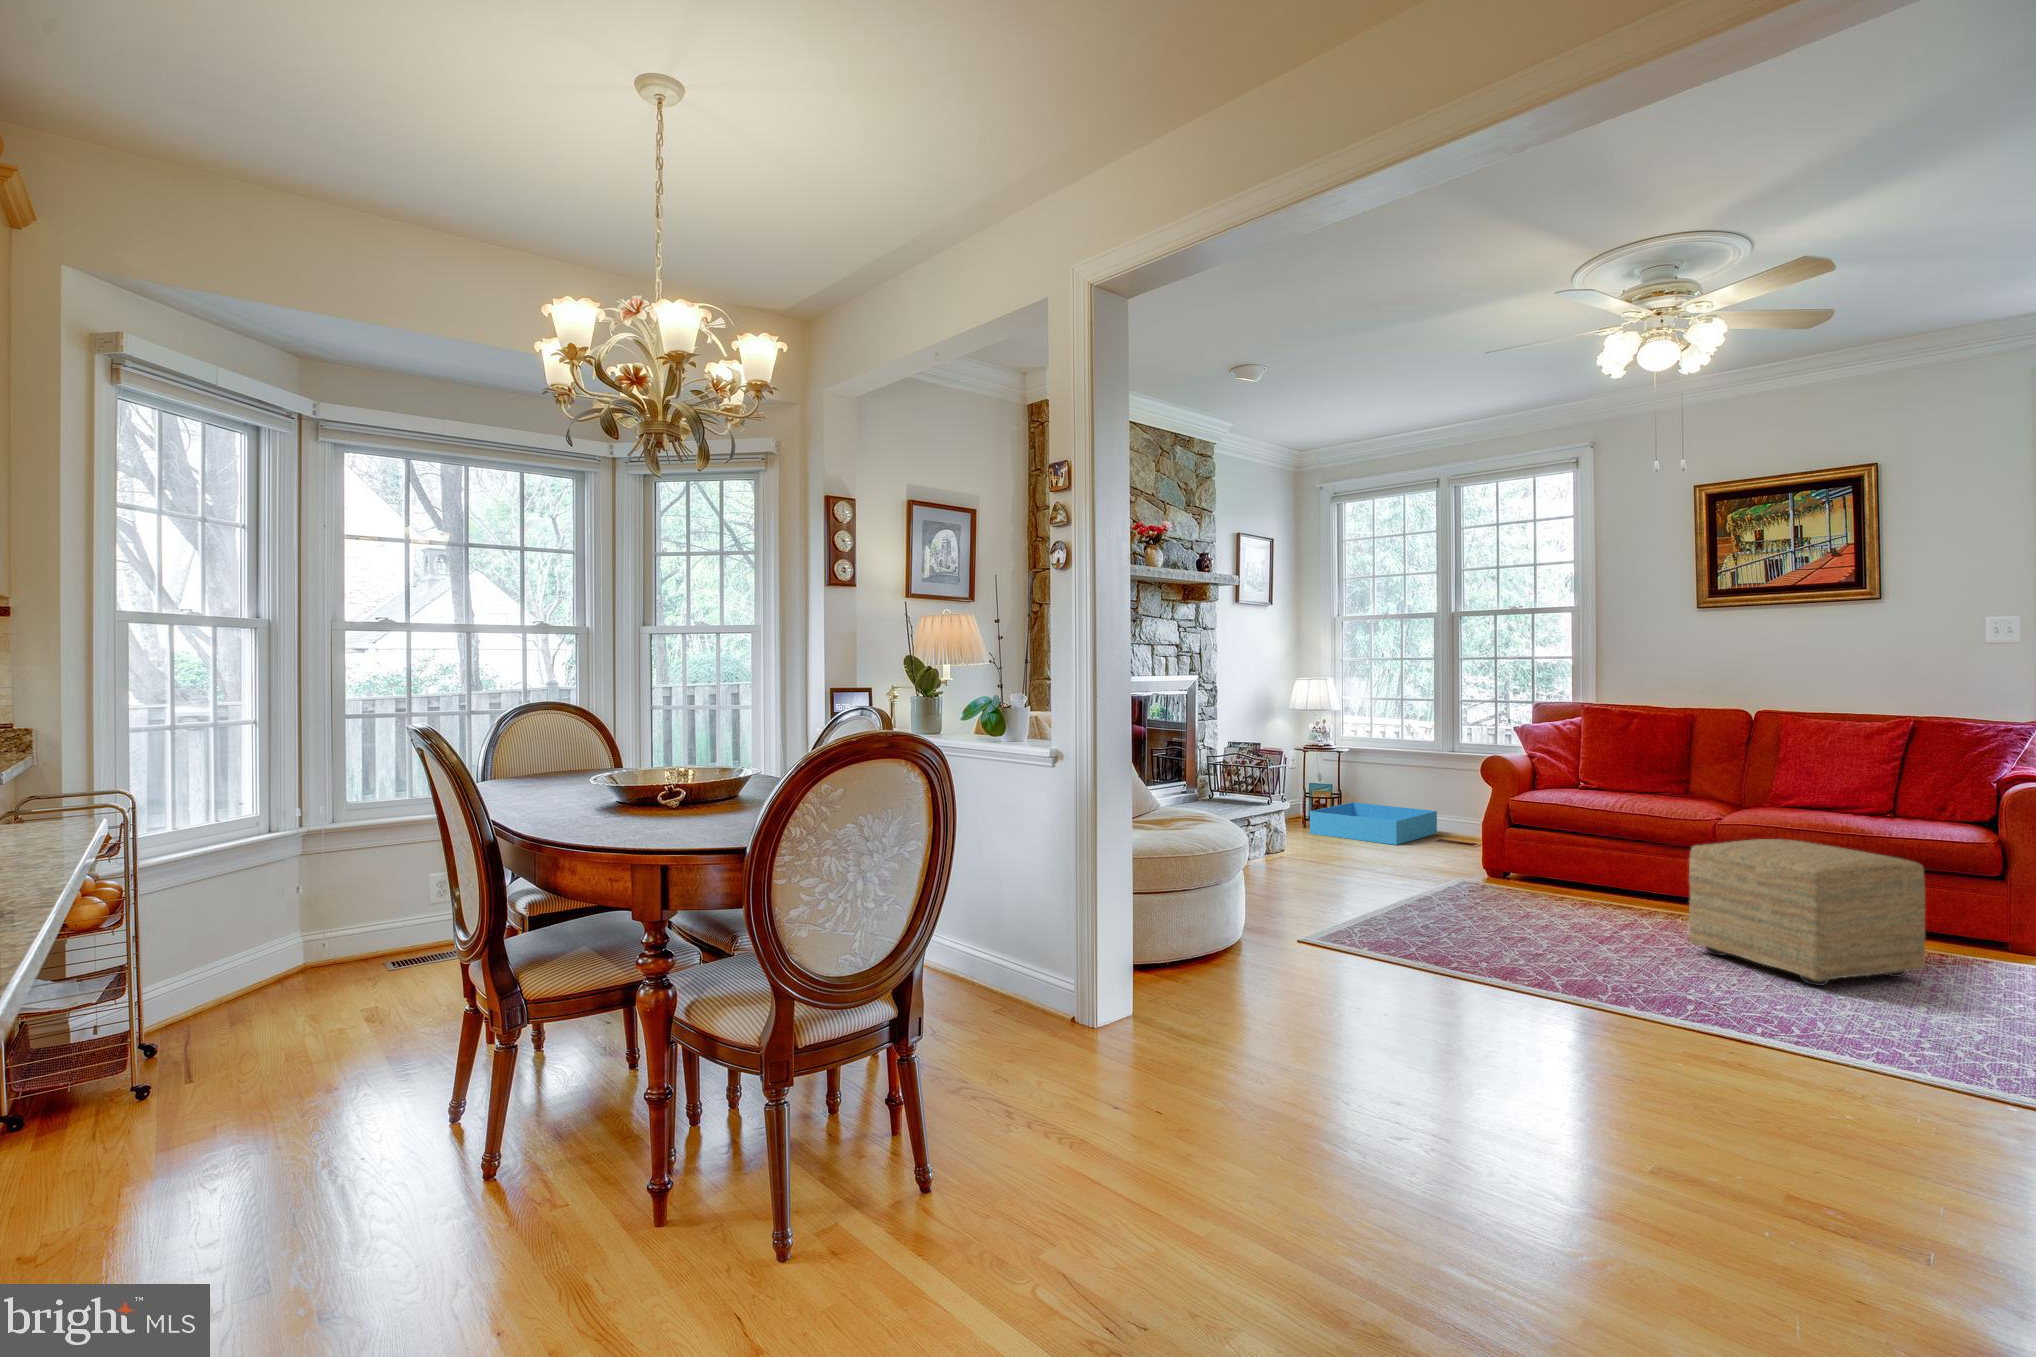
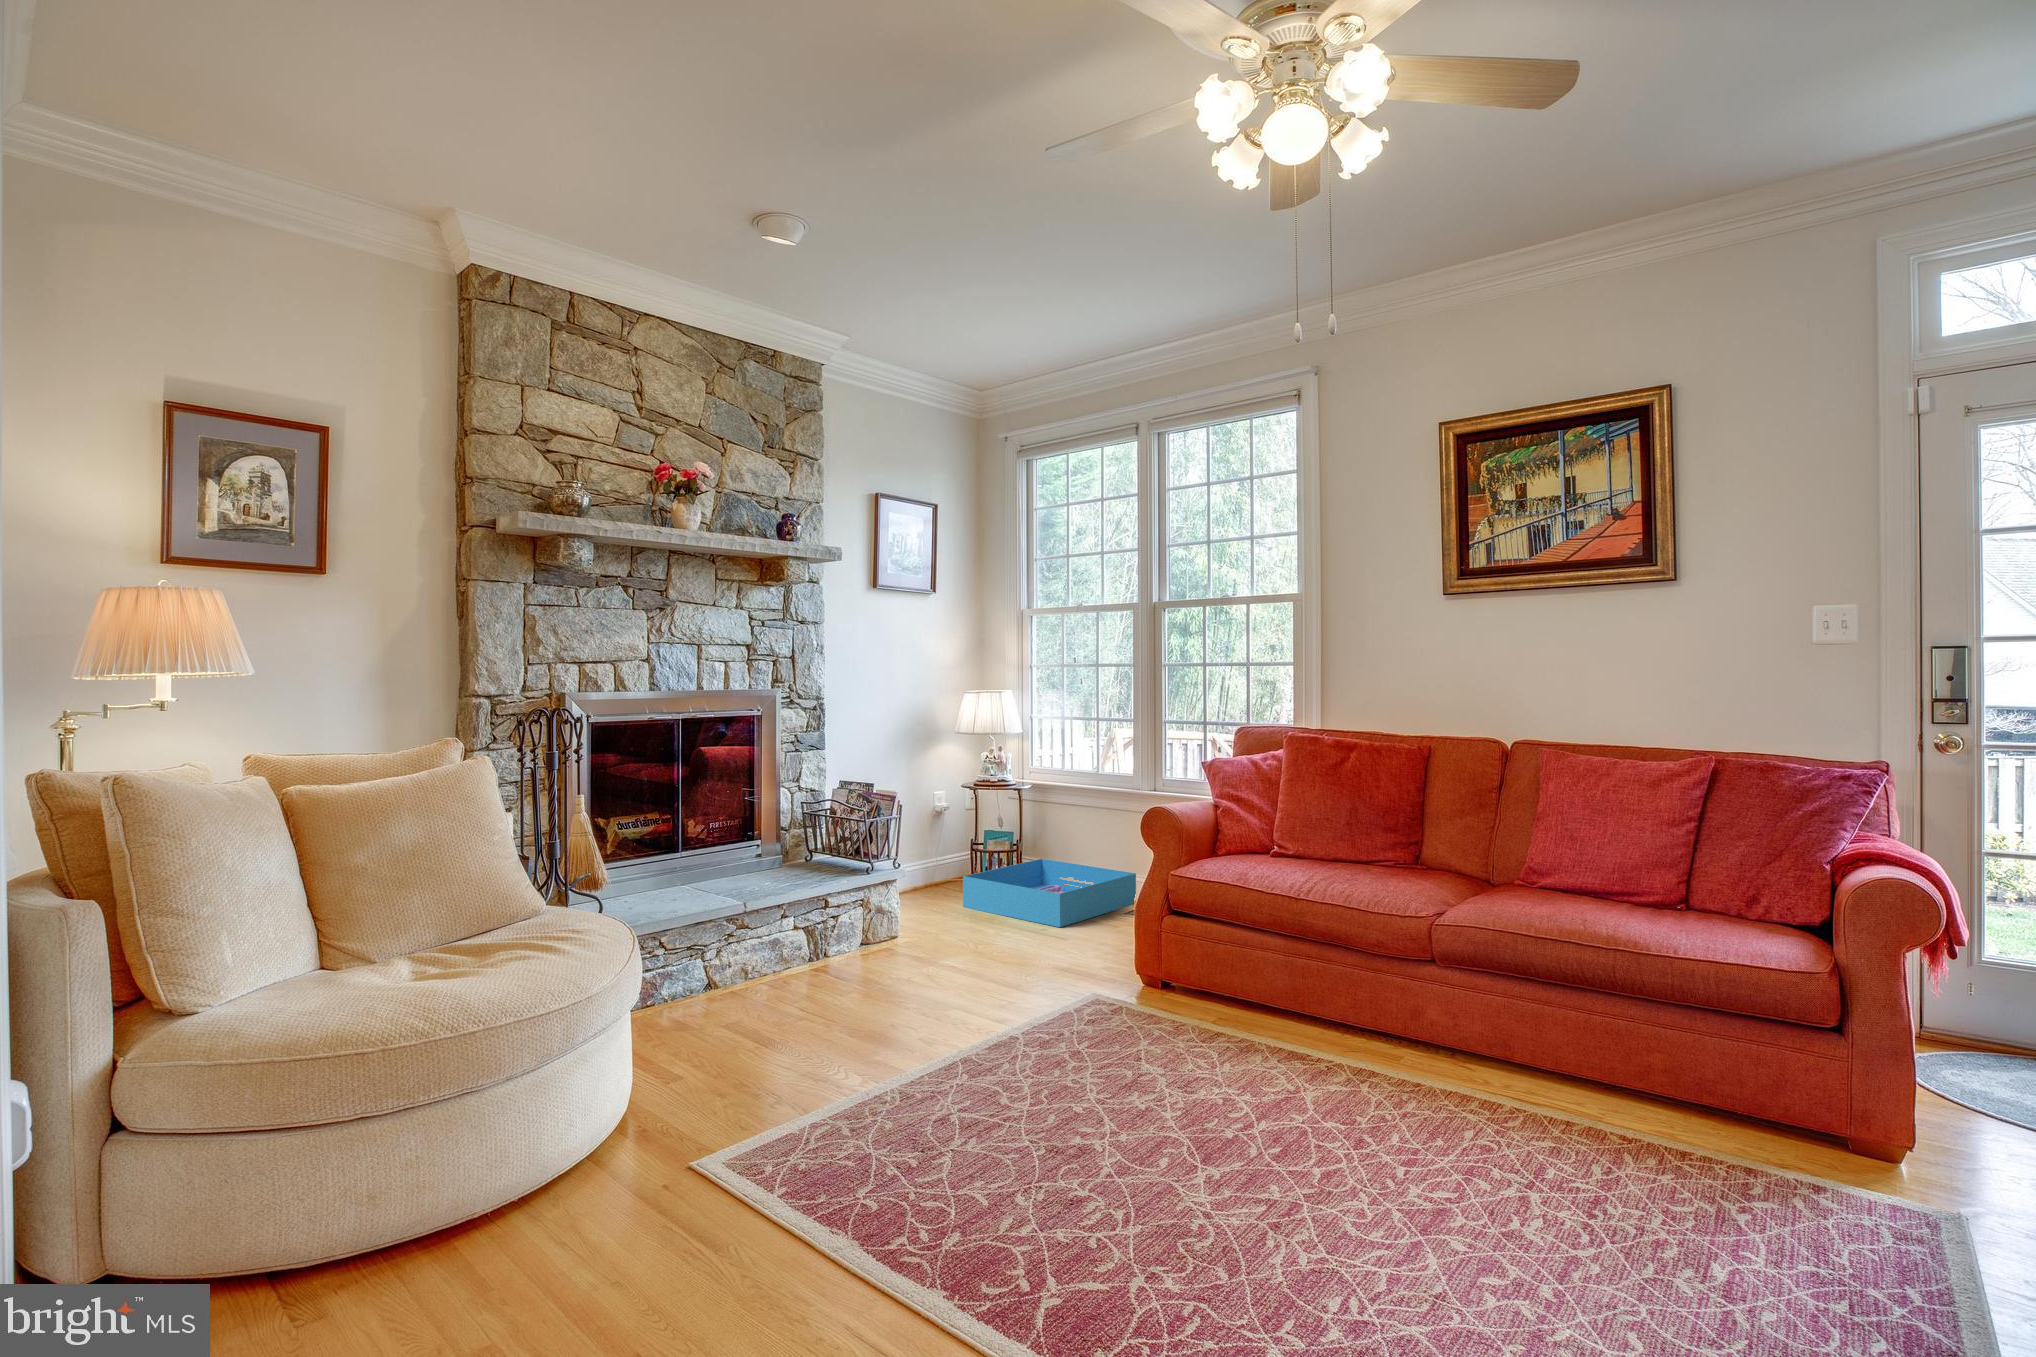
ottoman: present [1689,839,1925,986] -> none [1318,973,1680,1281]

